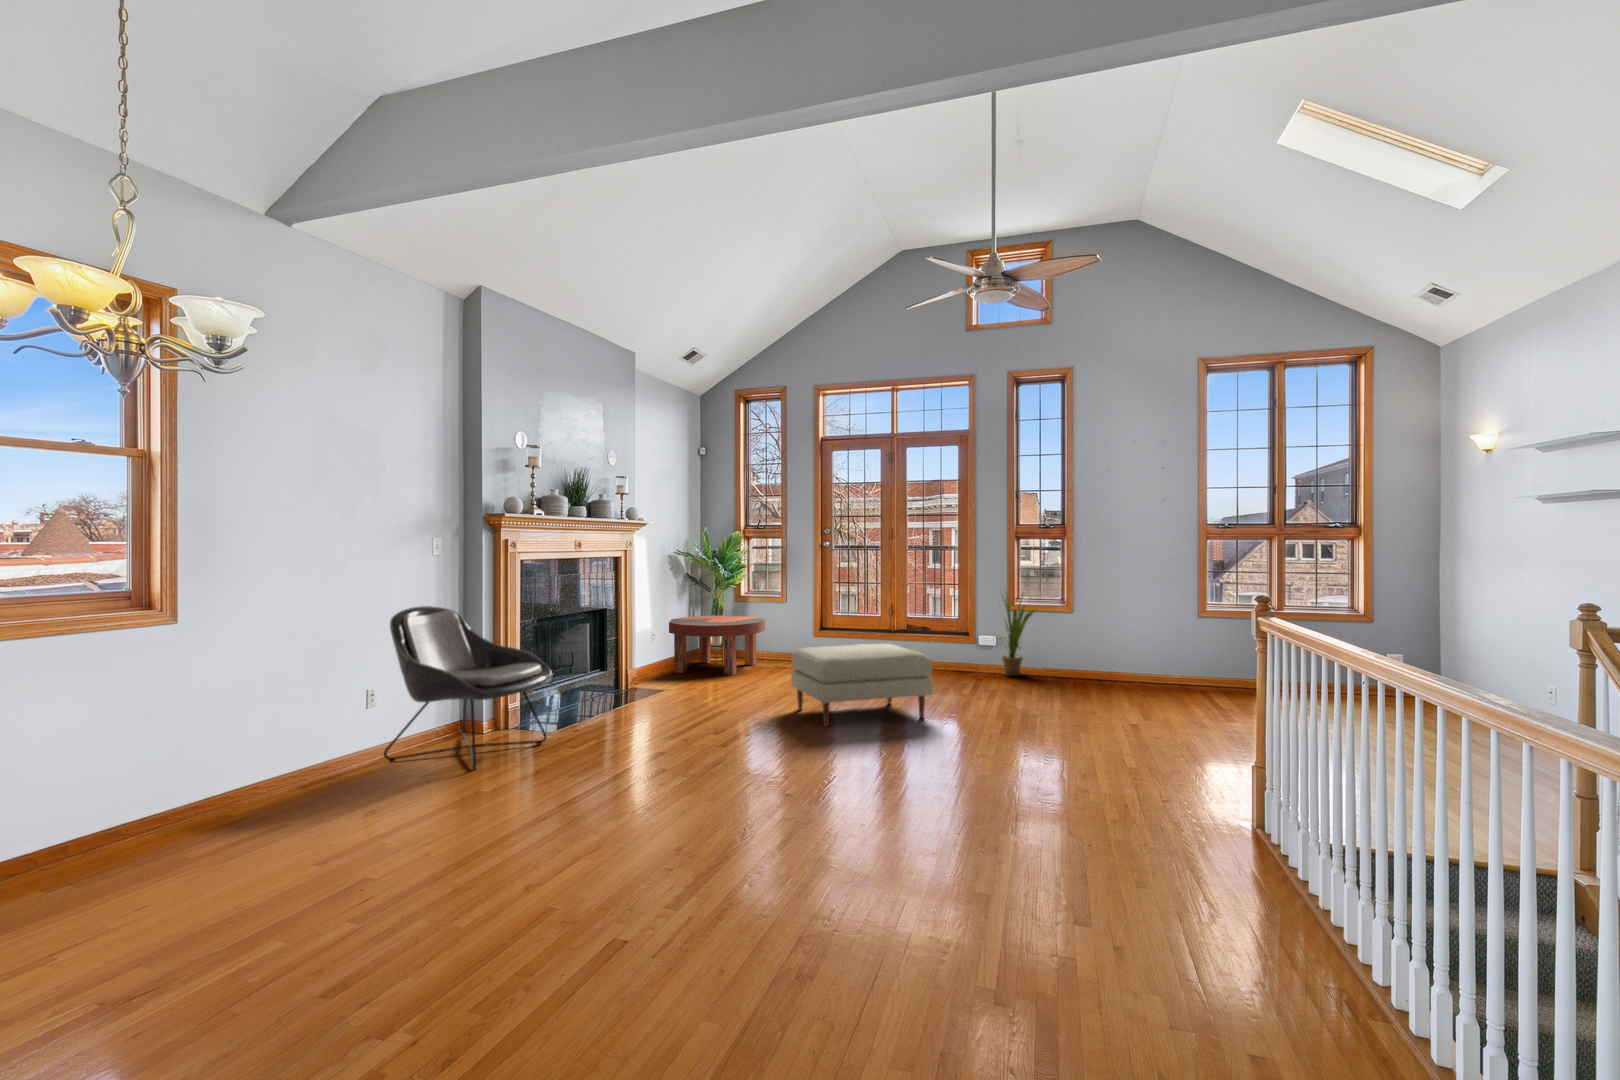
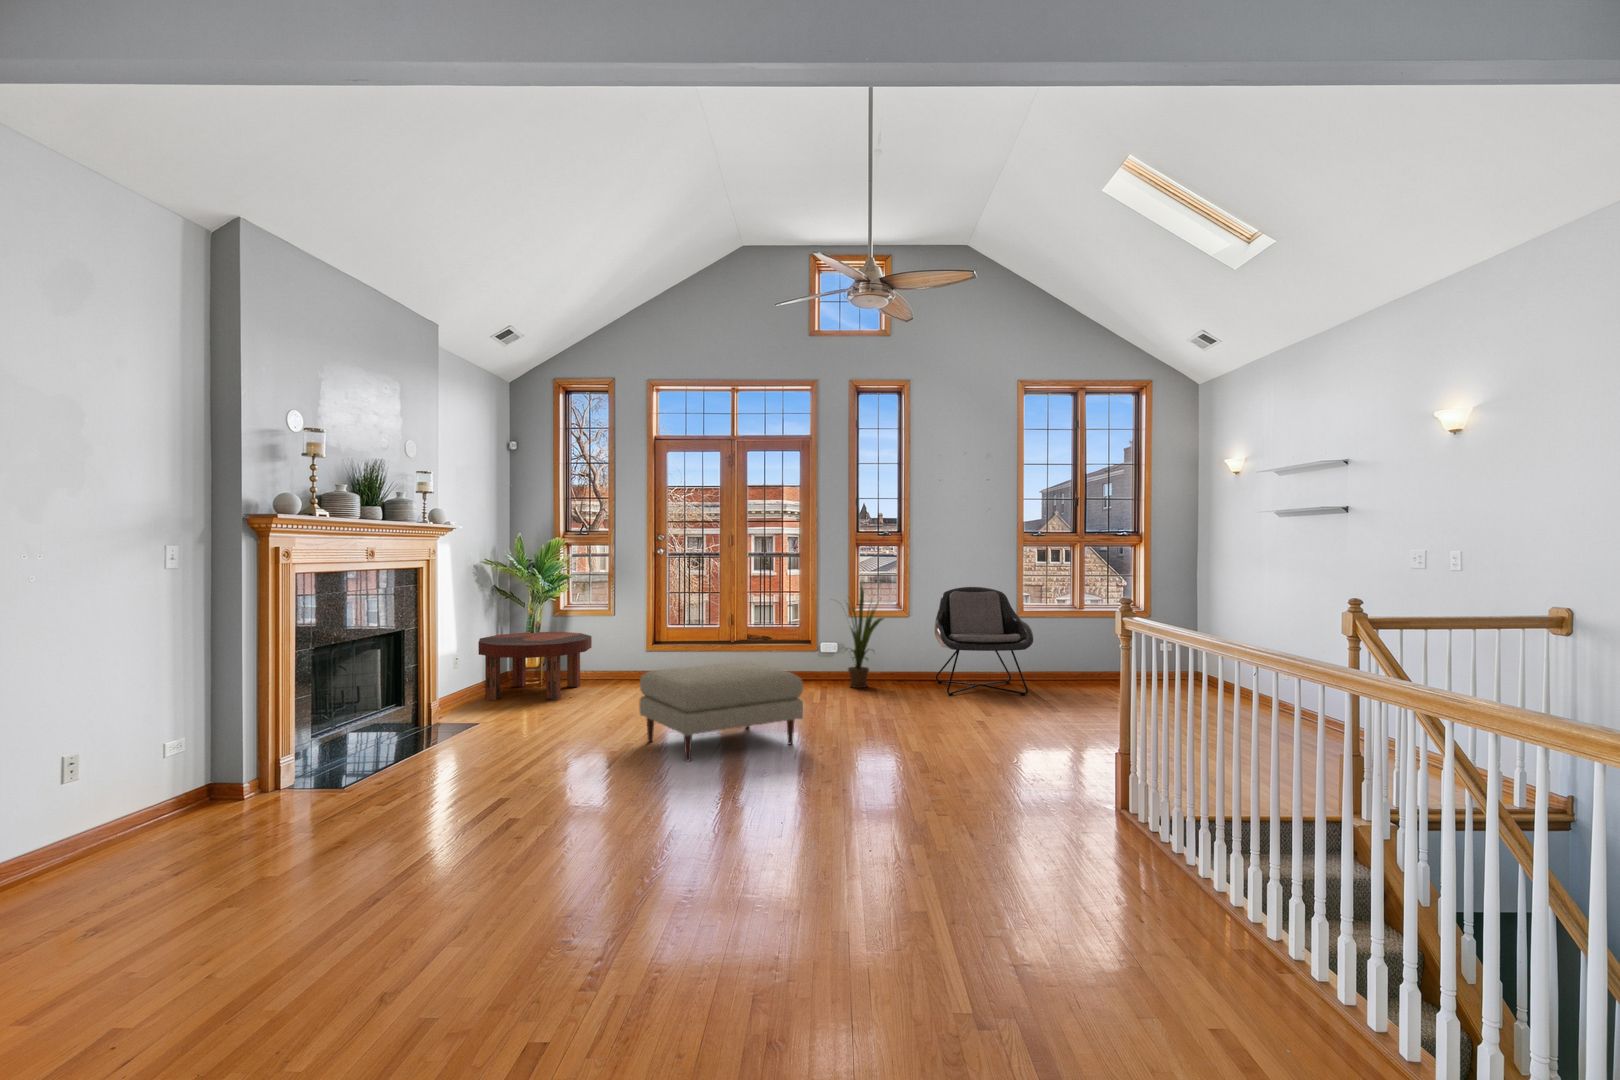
lounge chair: present [384,606,553,770] -> present [934,587,1033,696]

